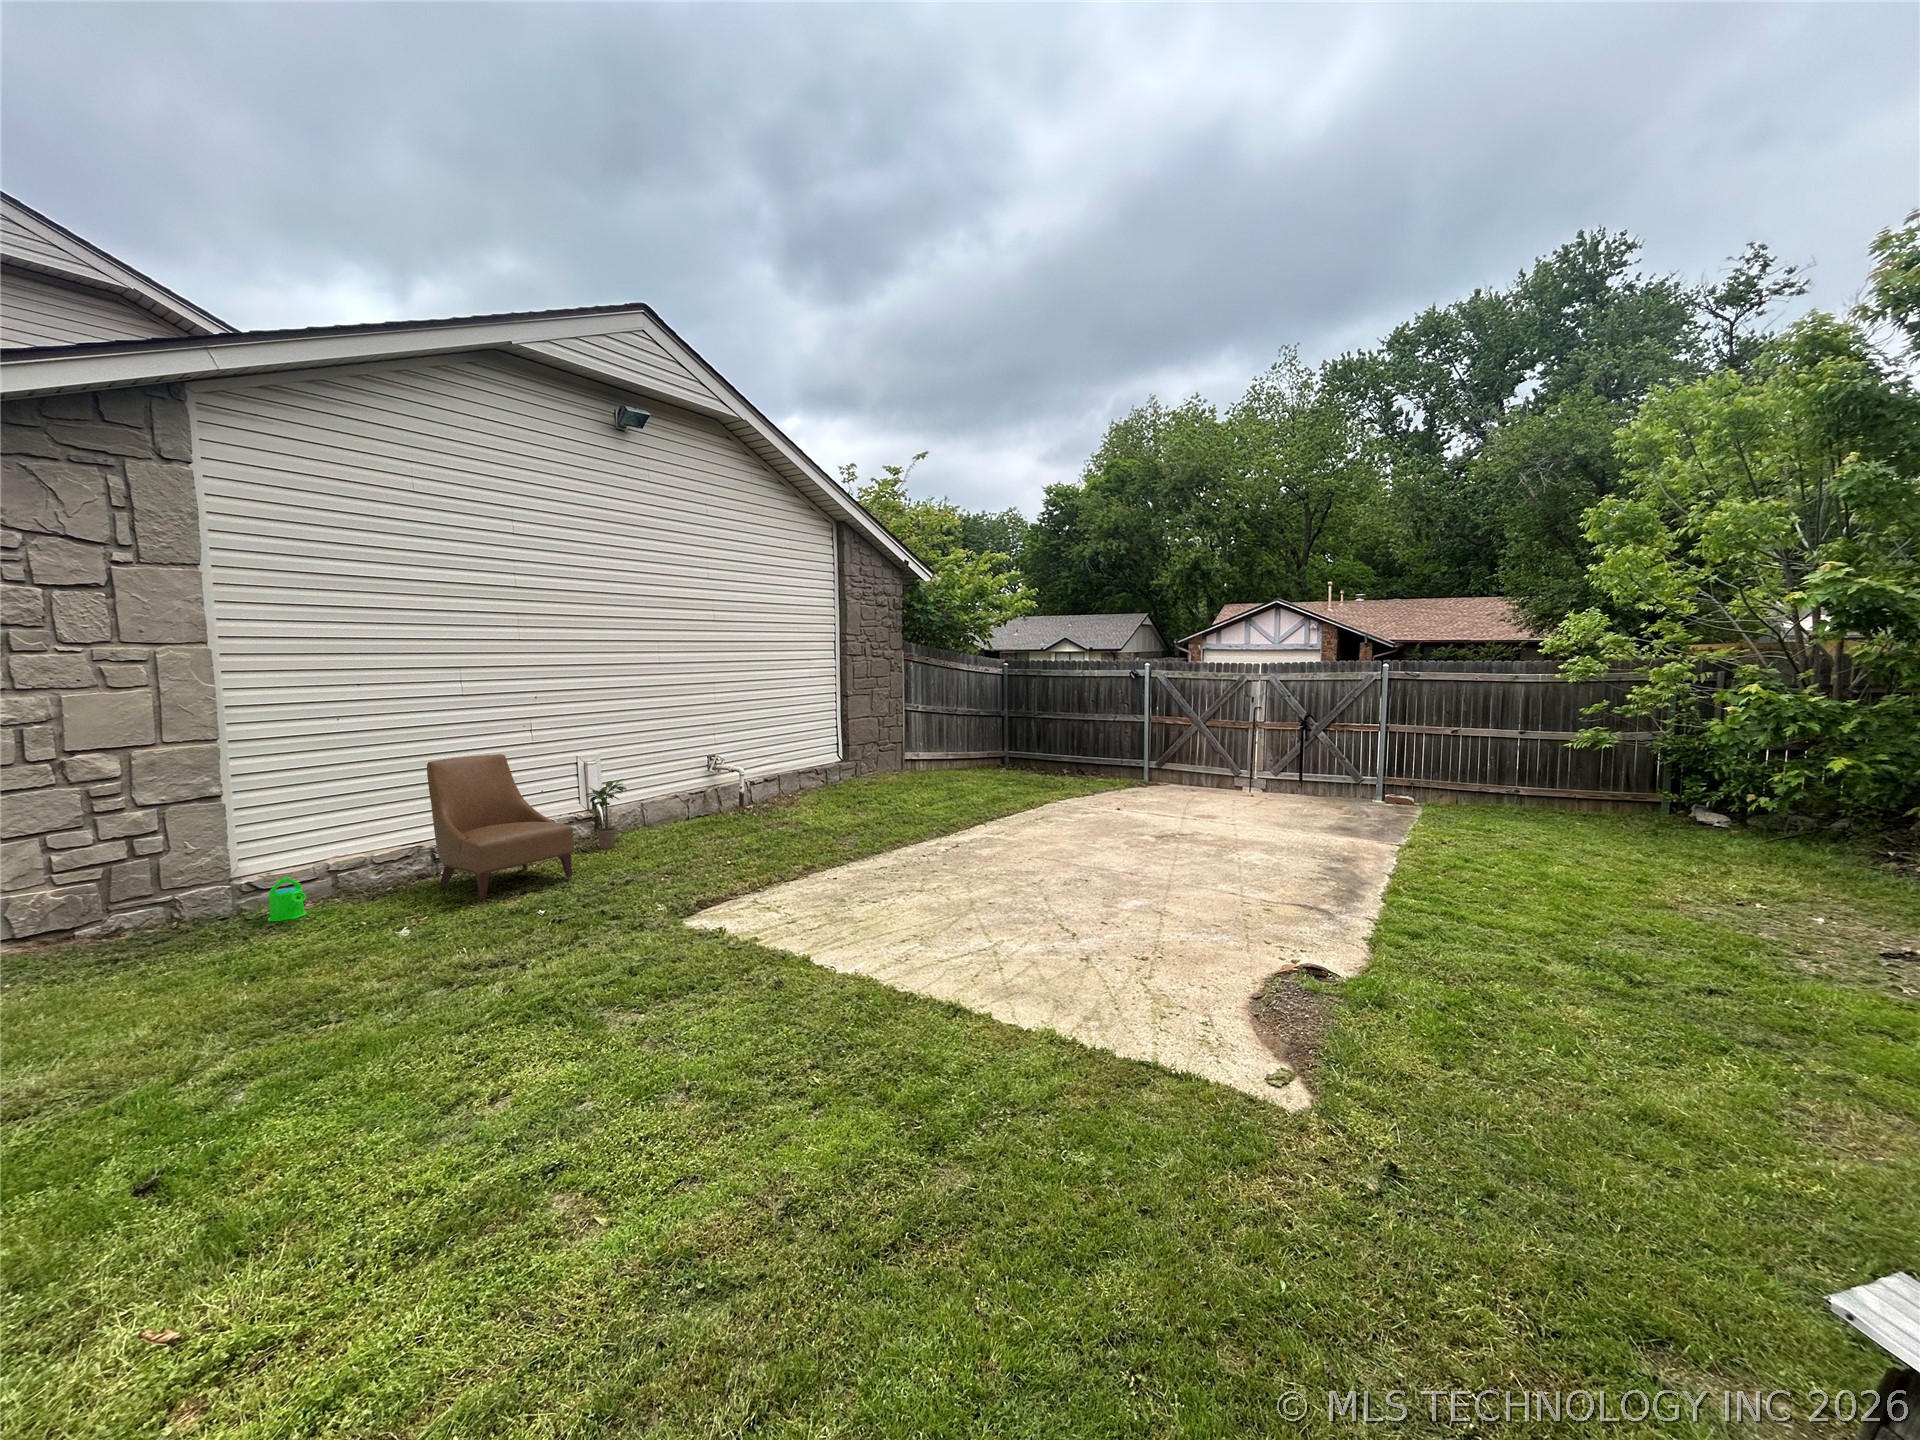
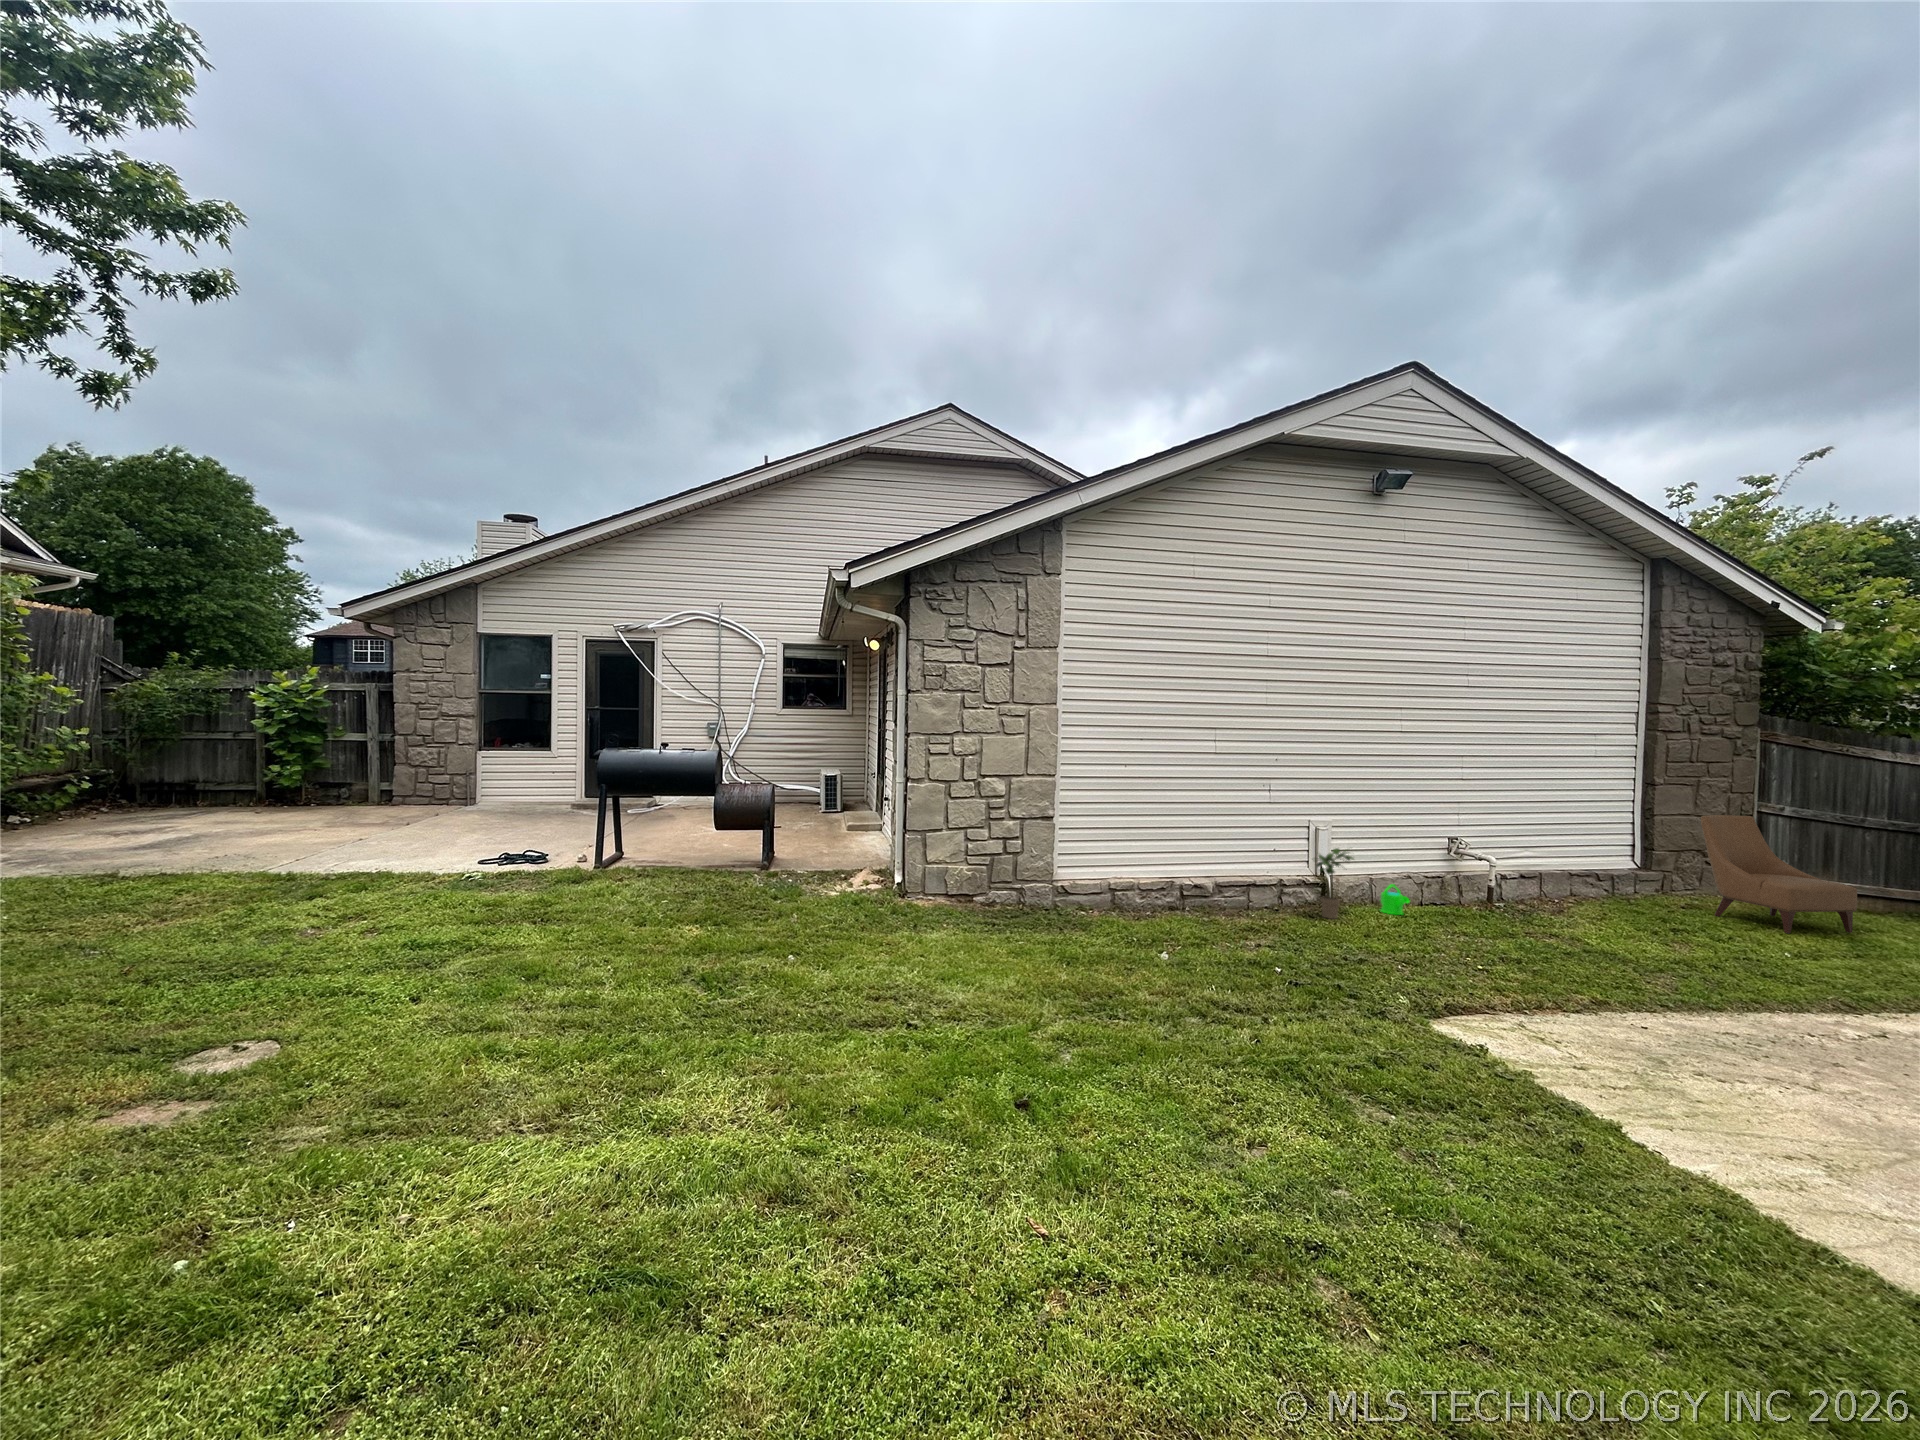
chair: present [427,754,574,901] -> present [1701,815,1857,934]
watering can: present [268,878,307,921] -> present [1381,884,1410,915]

